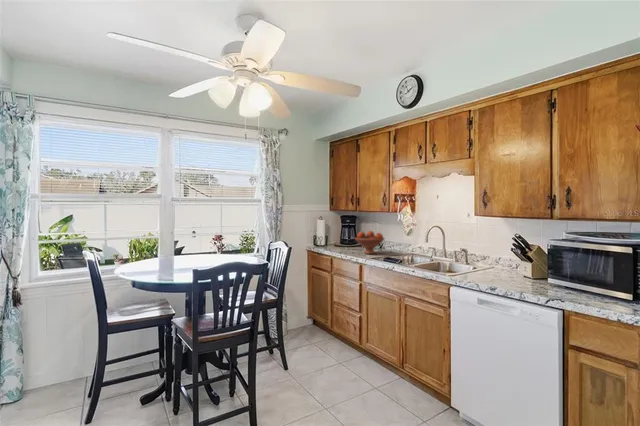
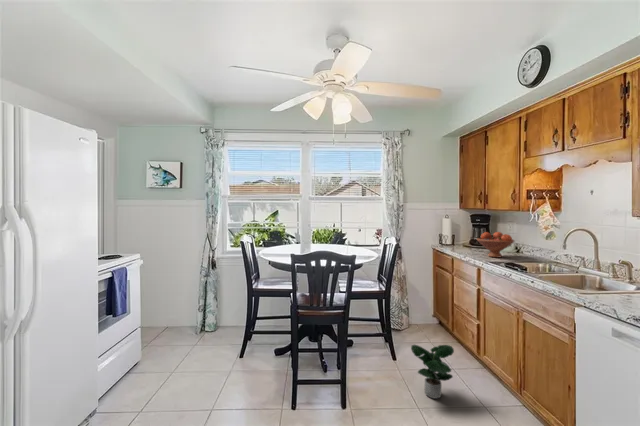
potted plant: none [315,341,356,396] -> present [411,345,454,398]

